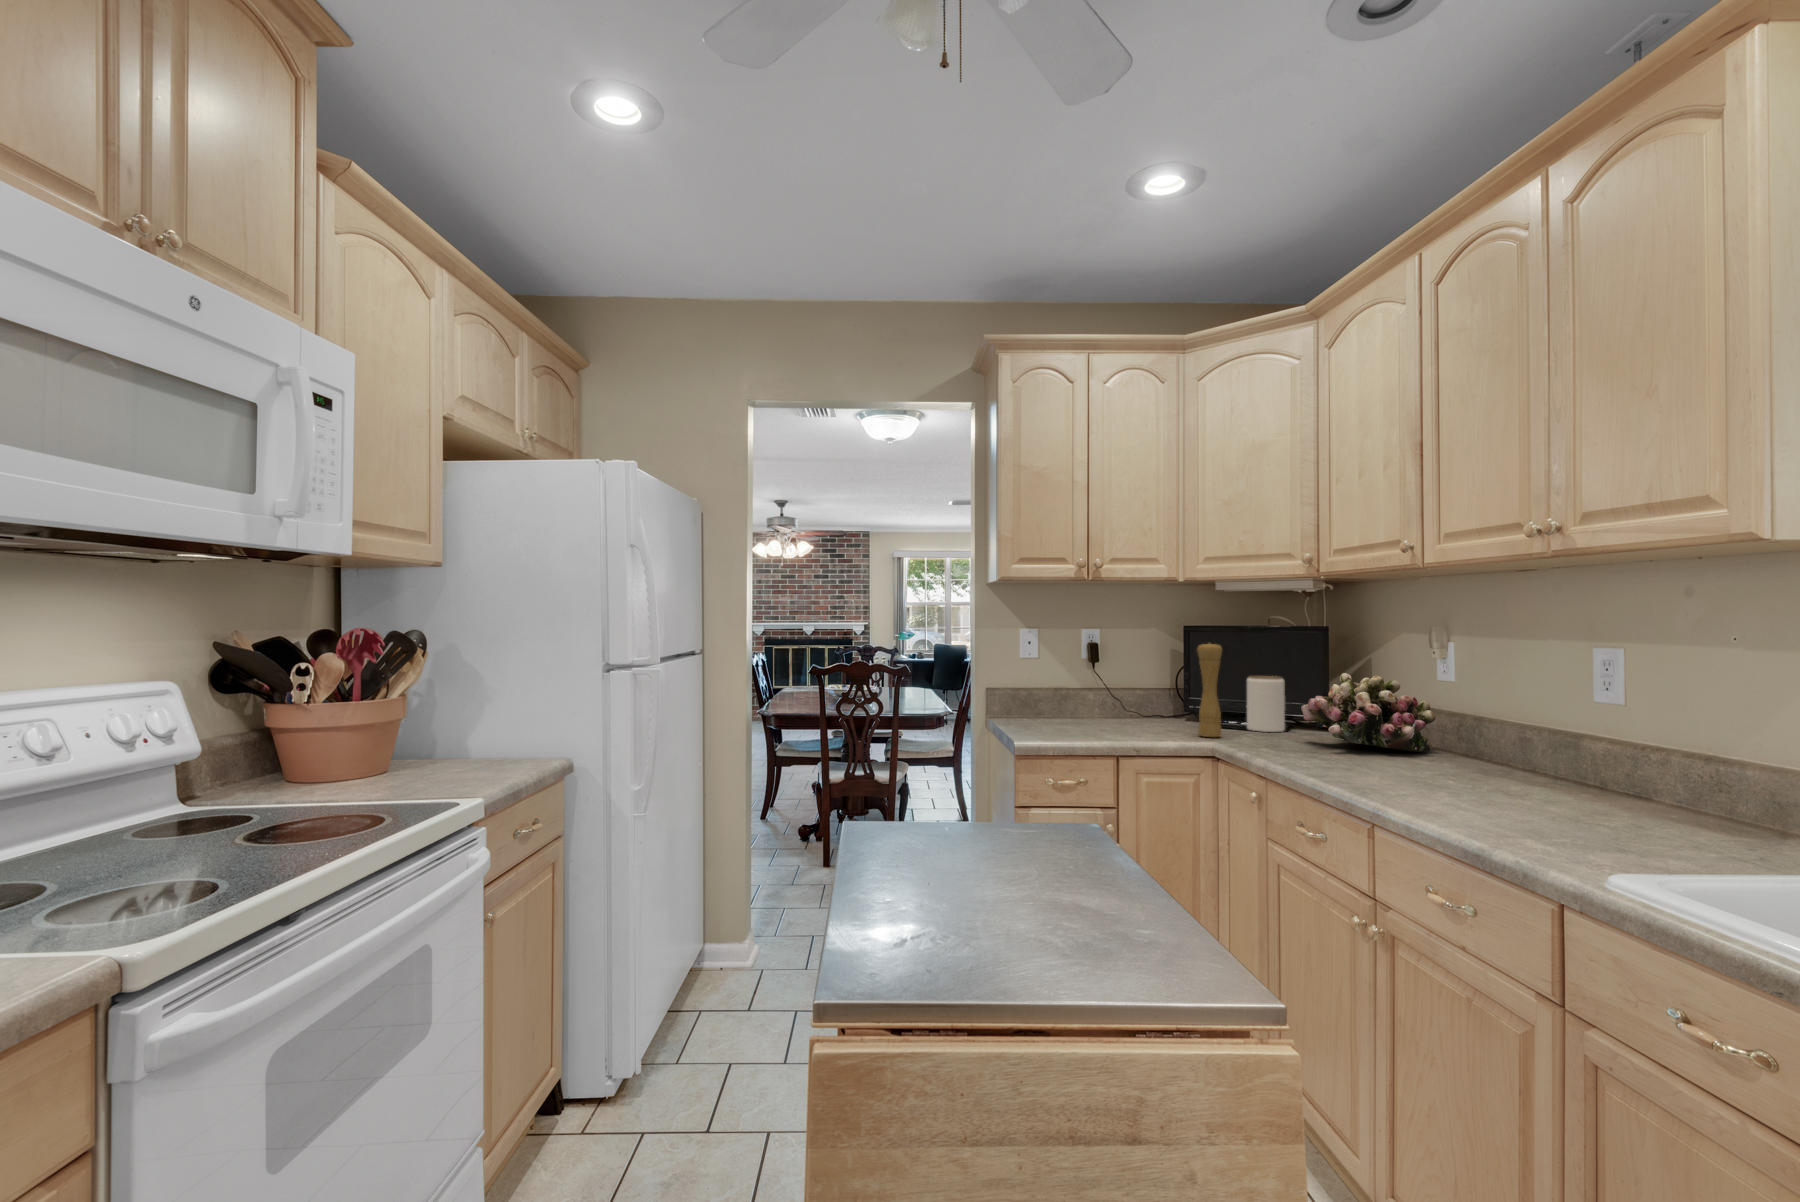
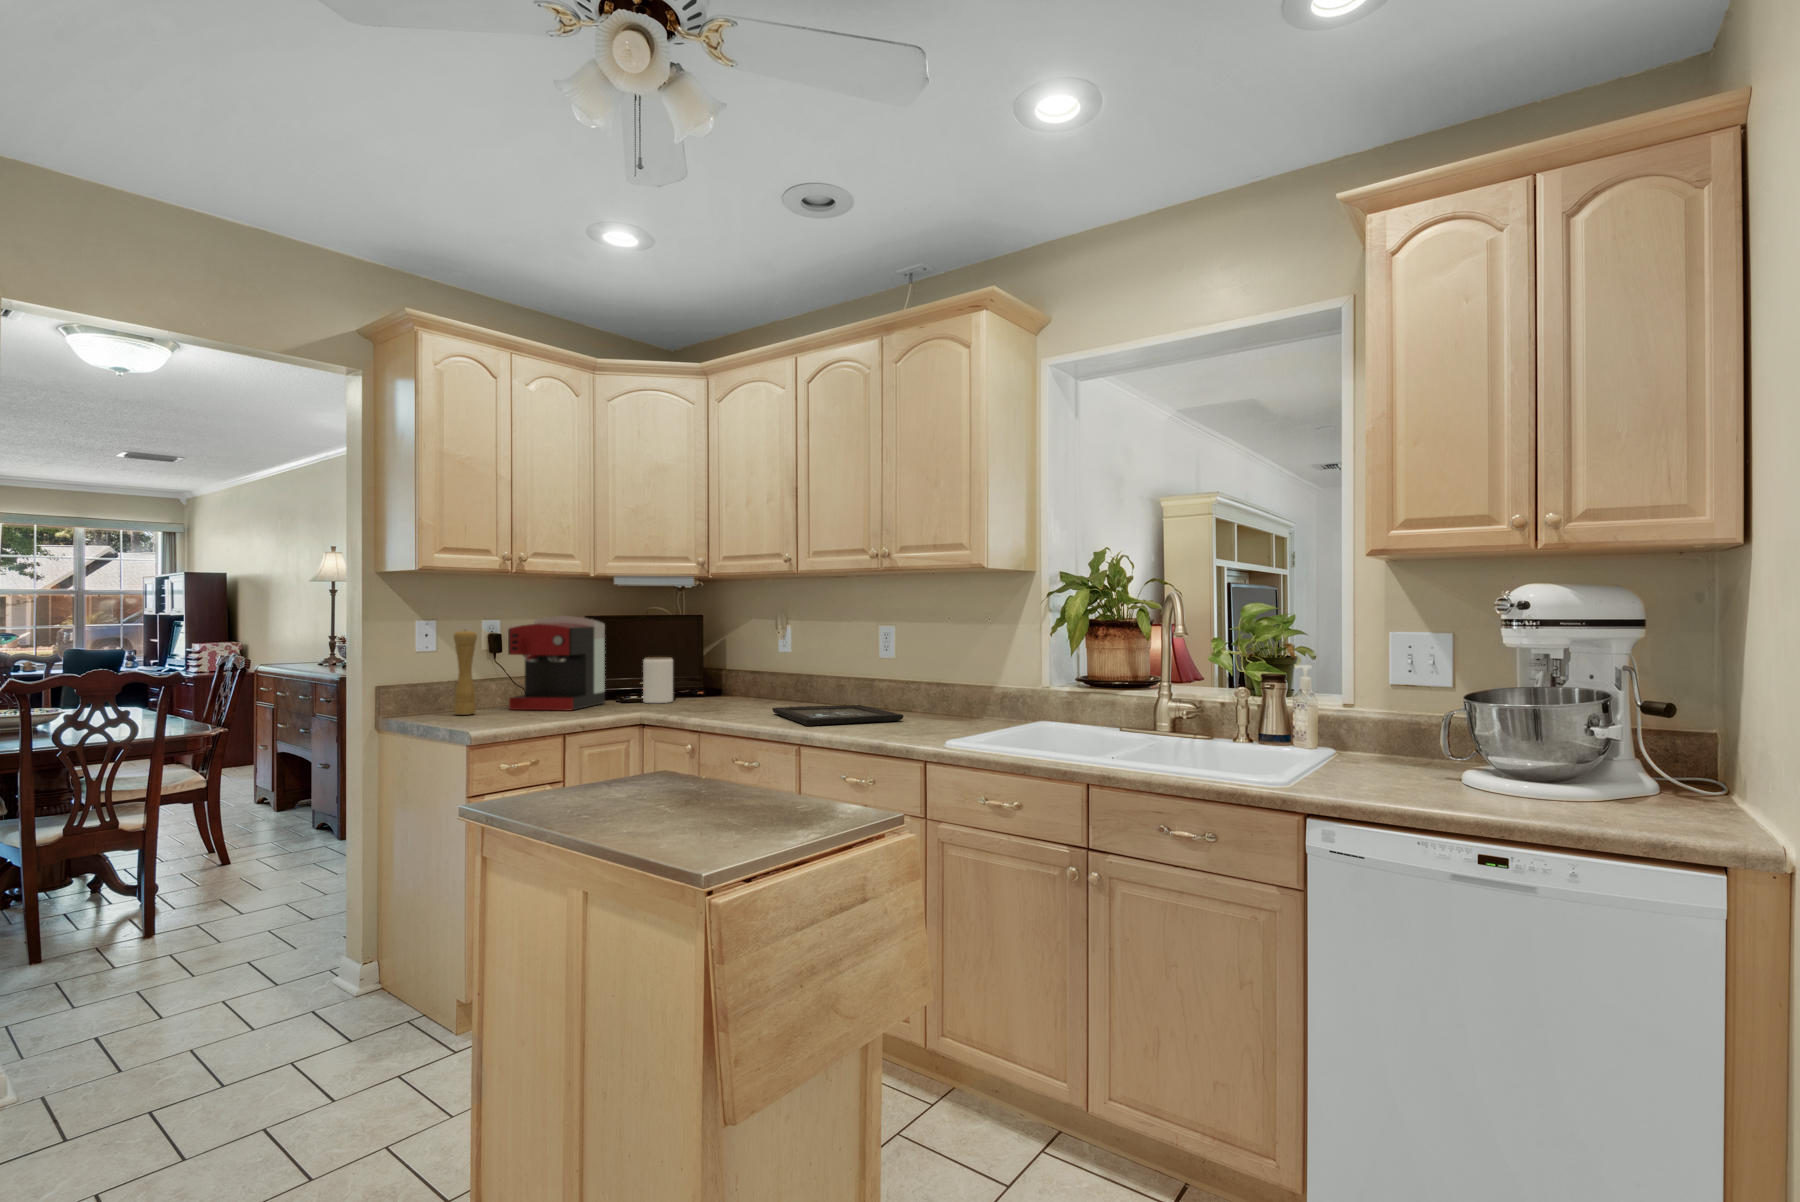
coffee maker: none [1095,625,1202,730] -> present [508,616,605,711]
pepper mill: present [1197,643,1222,737] -> present [453,630,477,715]
flower arrangement: present [1301,673,1435,752] -> none [699,650,786,704]
tray: none [1384,758,1601,810] -> present [772,705,904,726]

